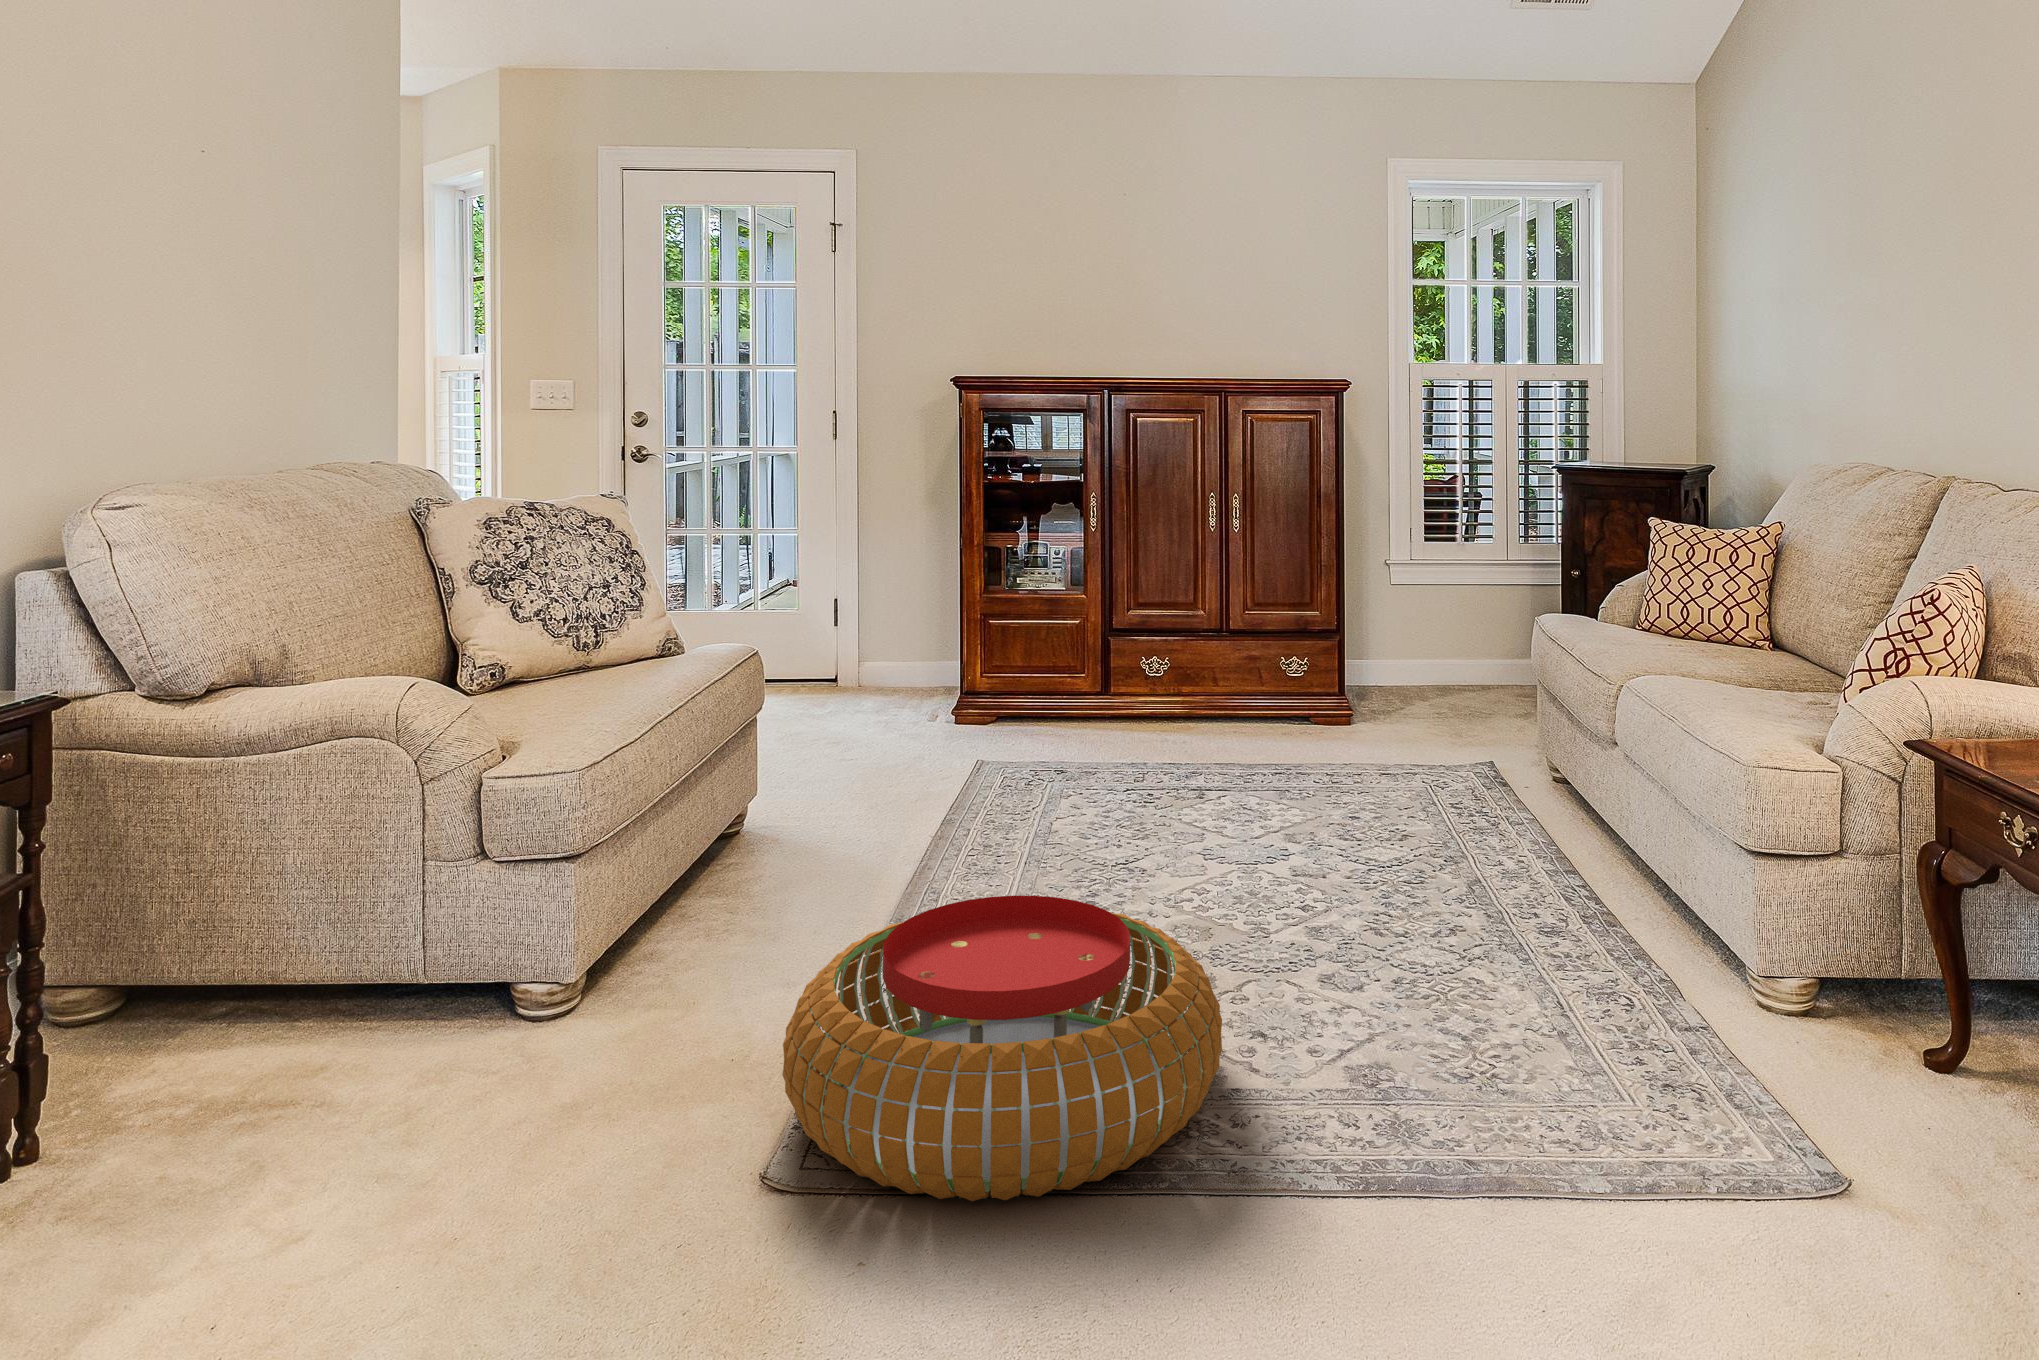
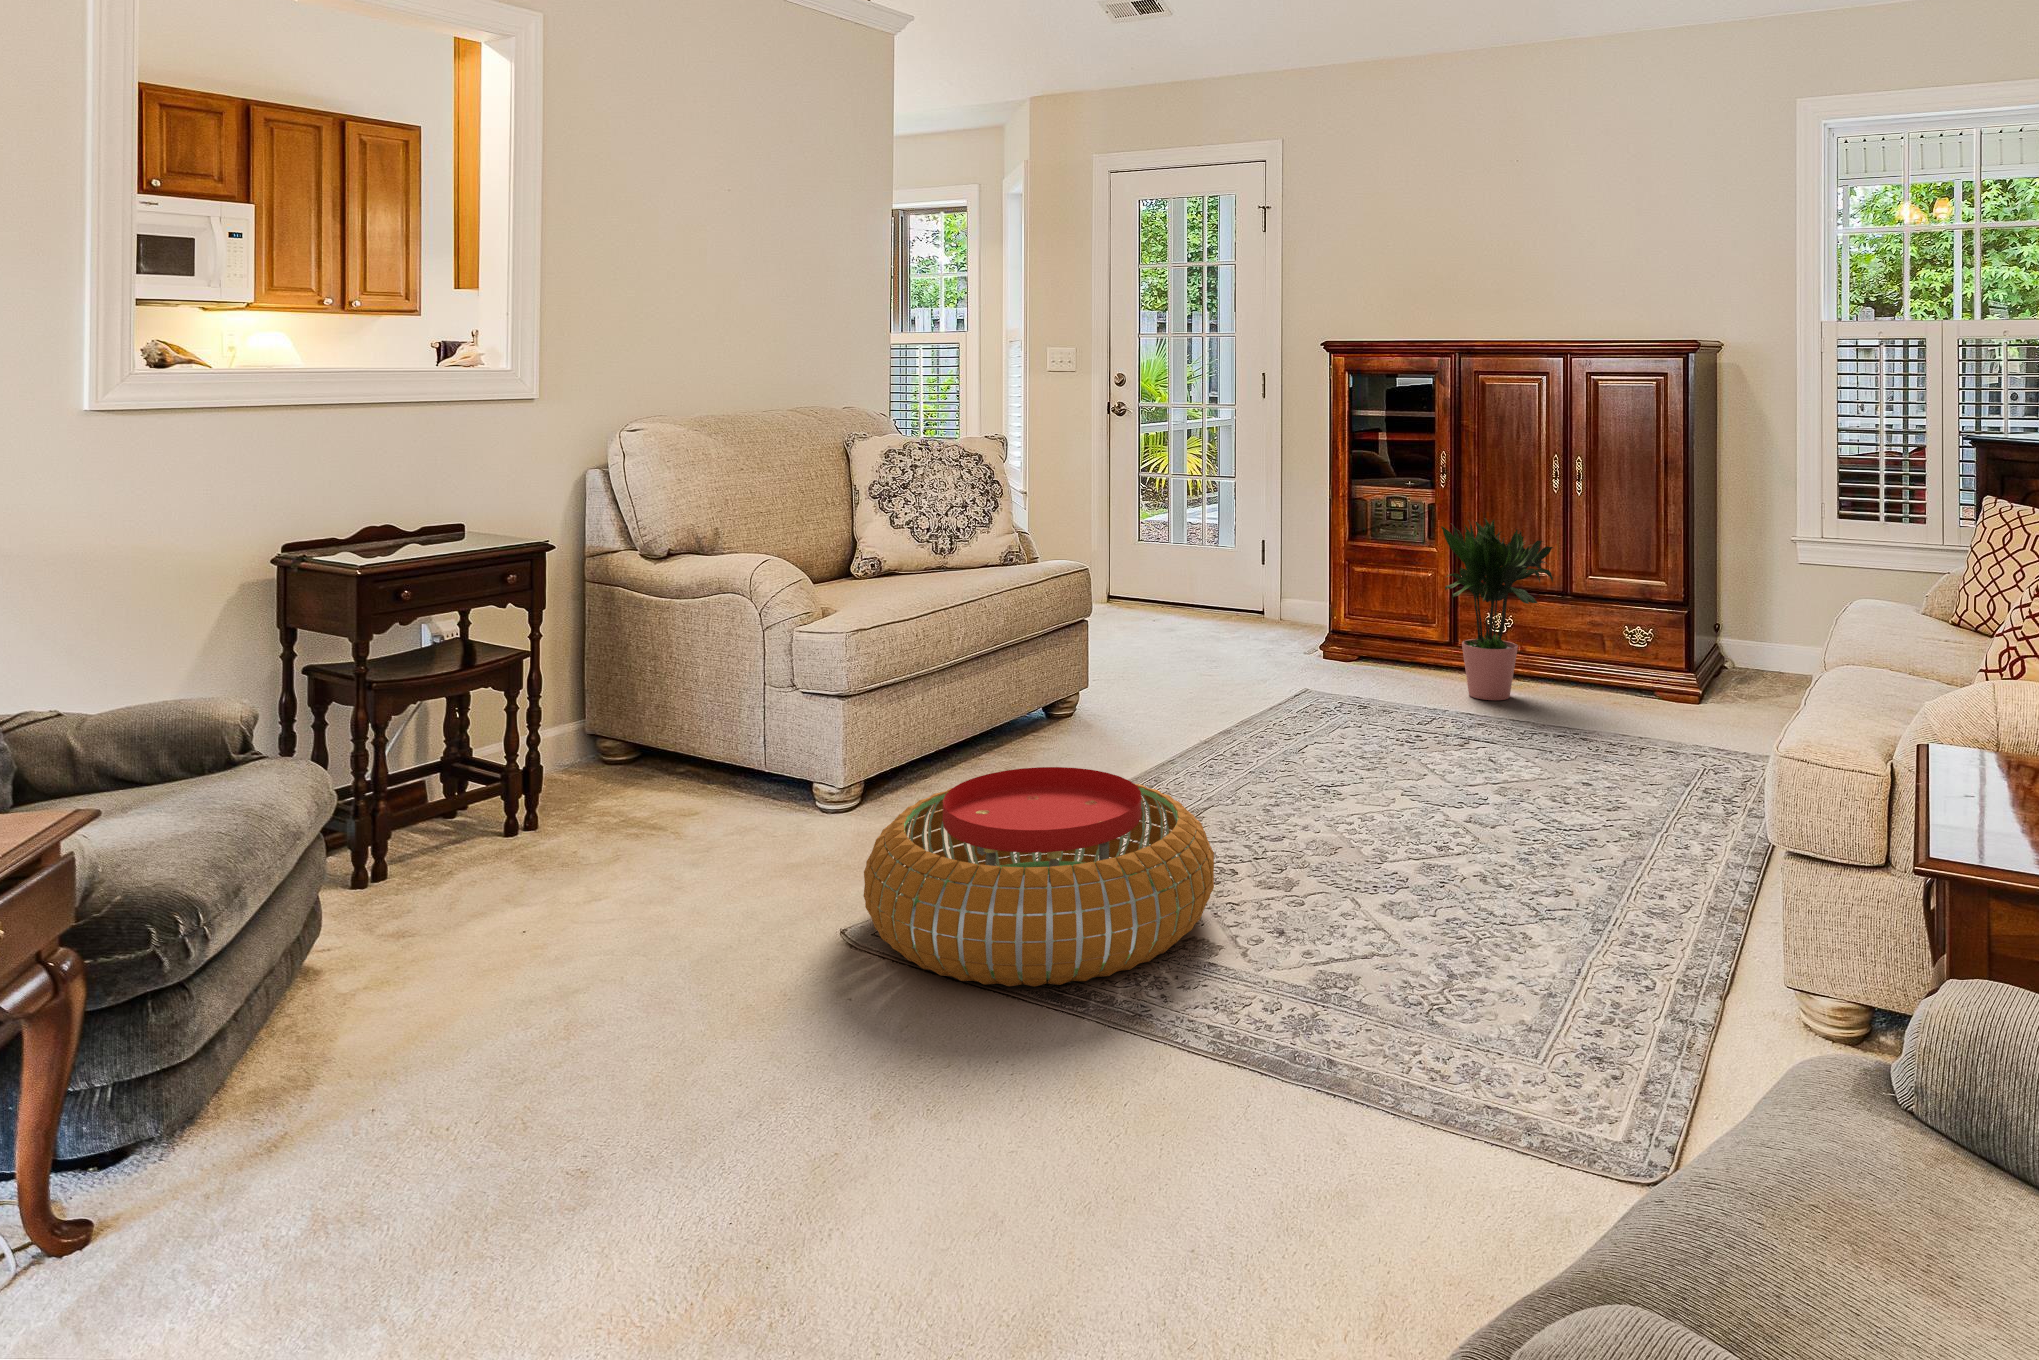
potted plant: none [1112,559,1242,751] -> present [1441,518,1553,700]

